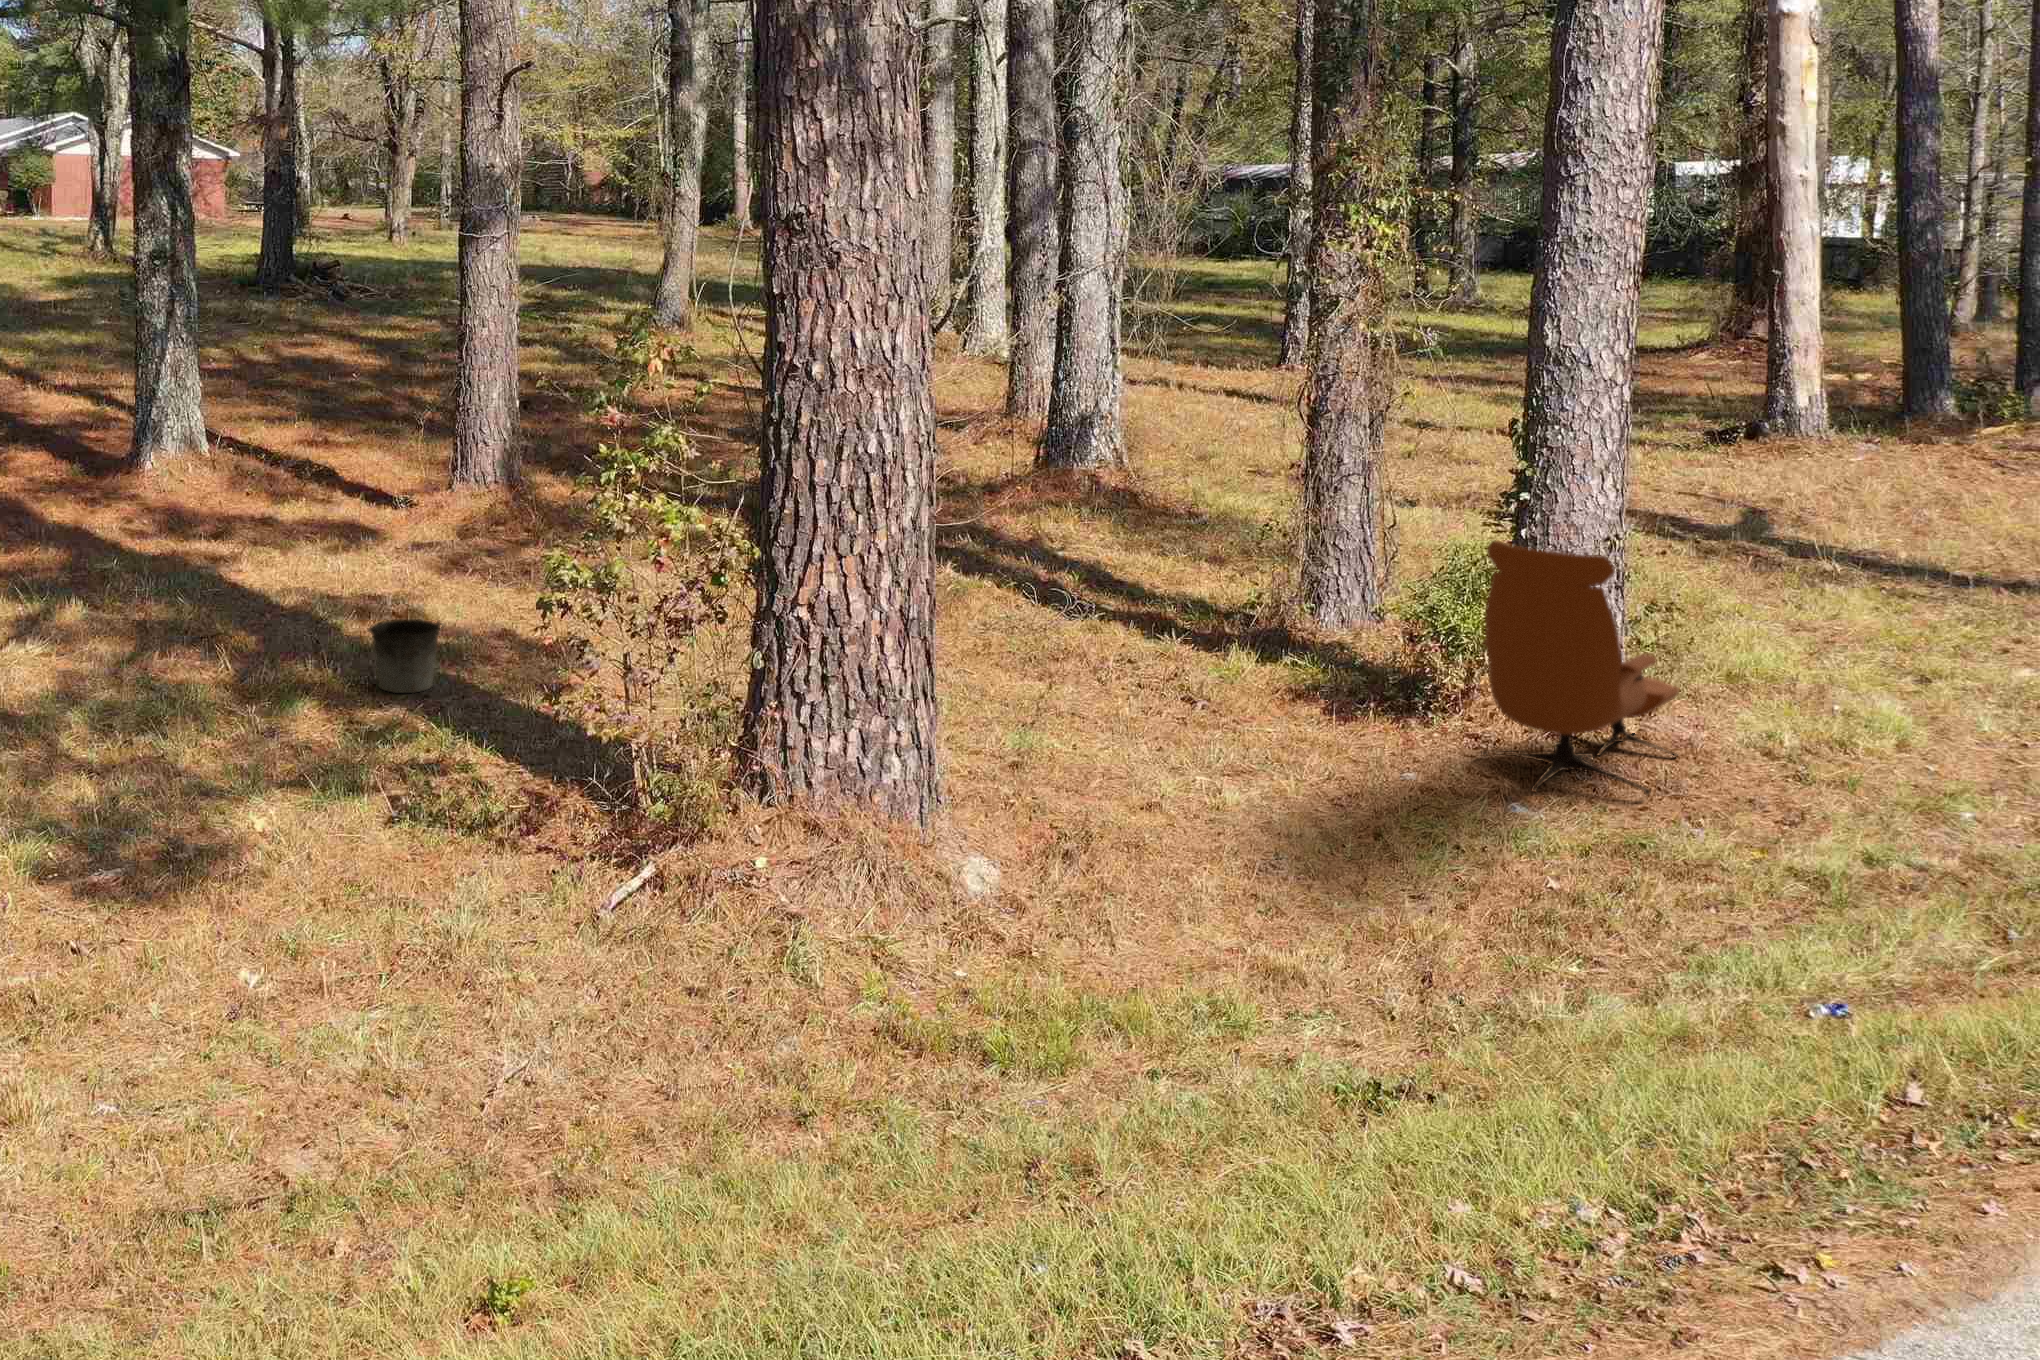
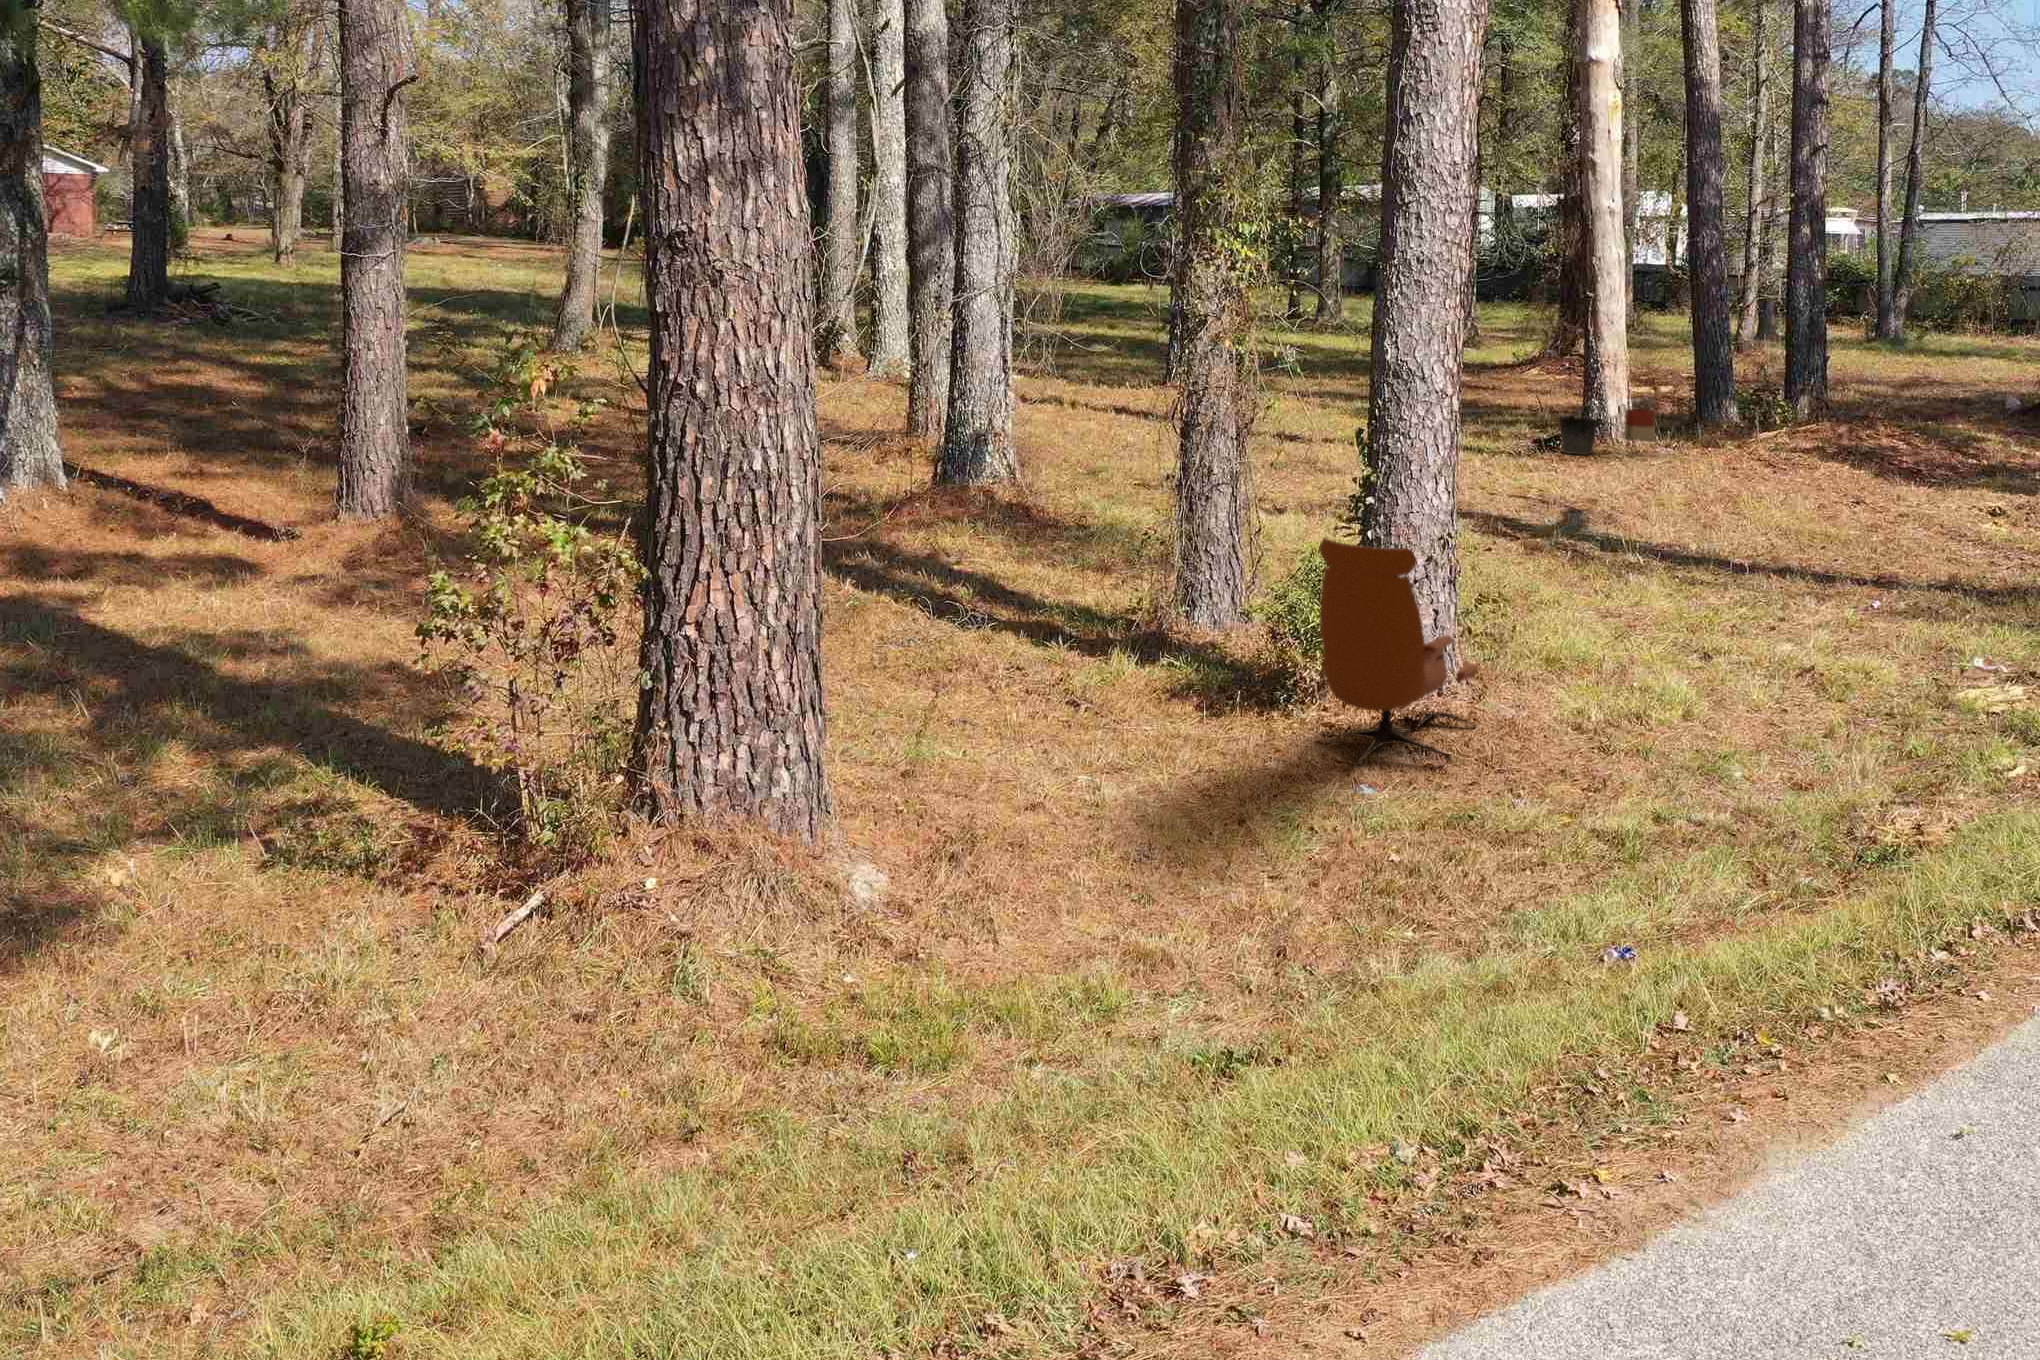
planter: none [1814,398,1859,450] -> present [1624,409,1656,449]
bucket: present [368,619,444,693] -> present [1559,415,1598,455]

